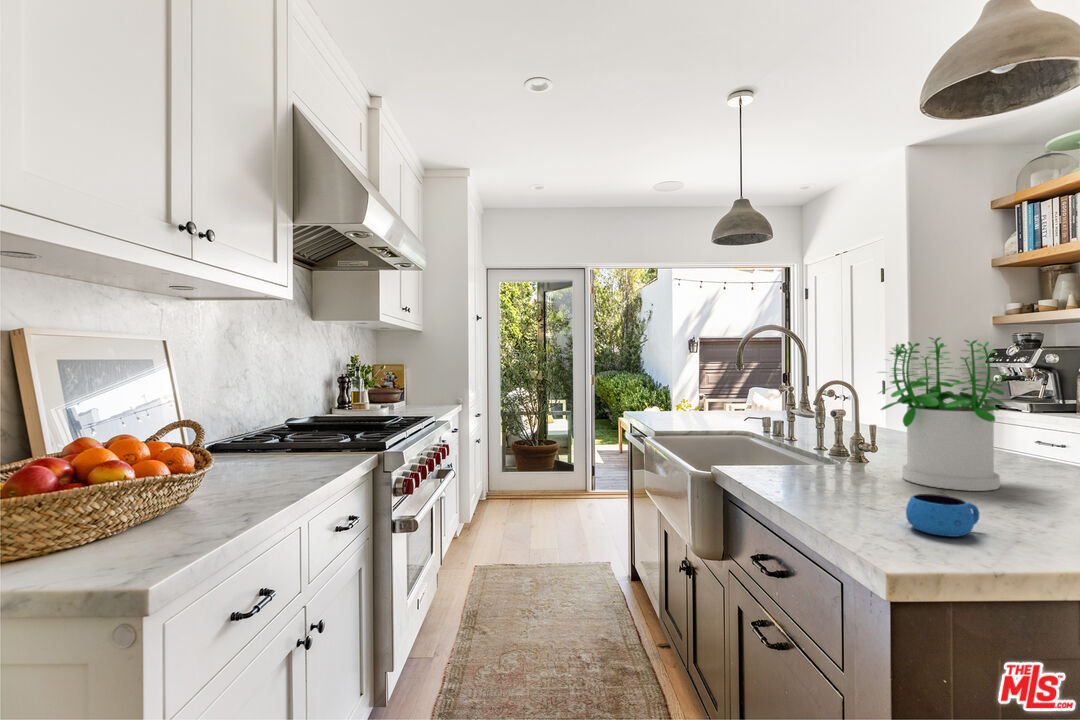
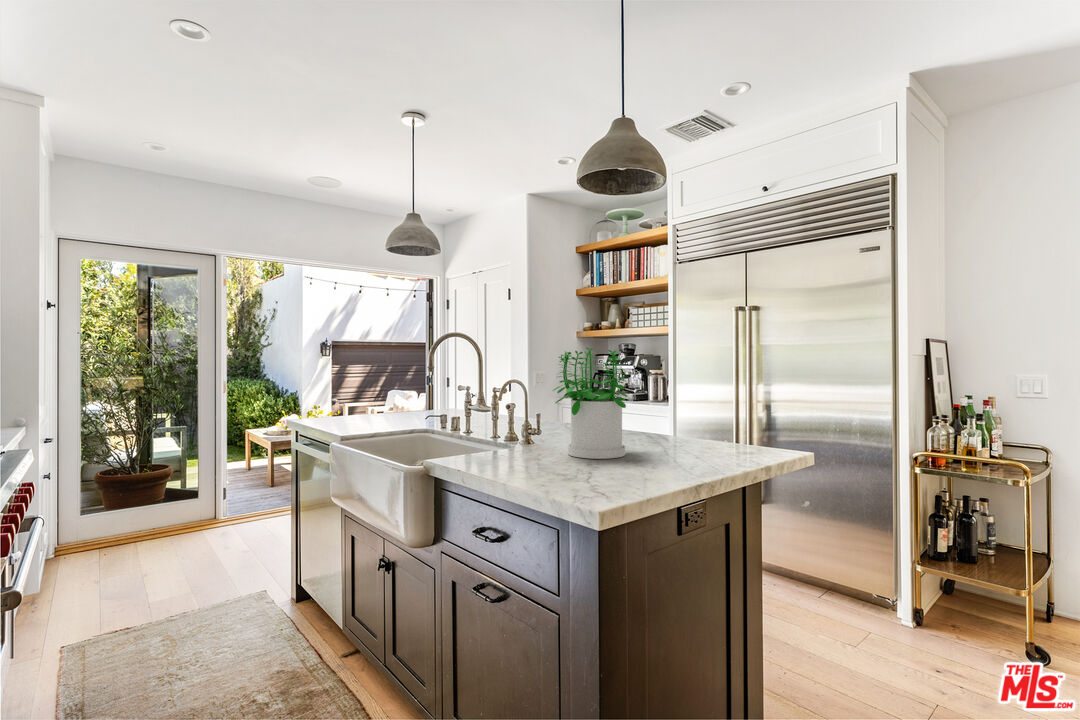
mug: present [906,494,979,537] -> none [597,461,637,489]

